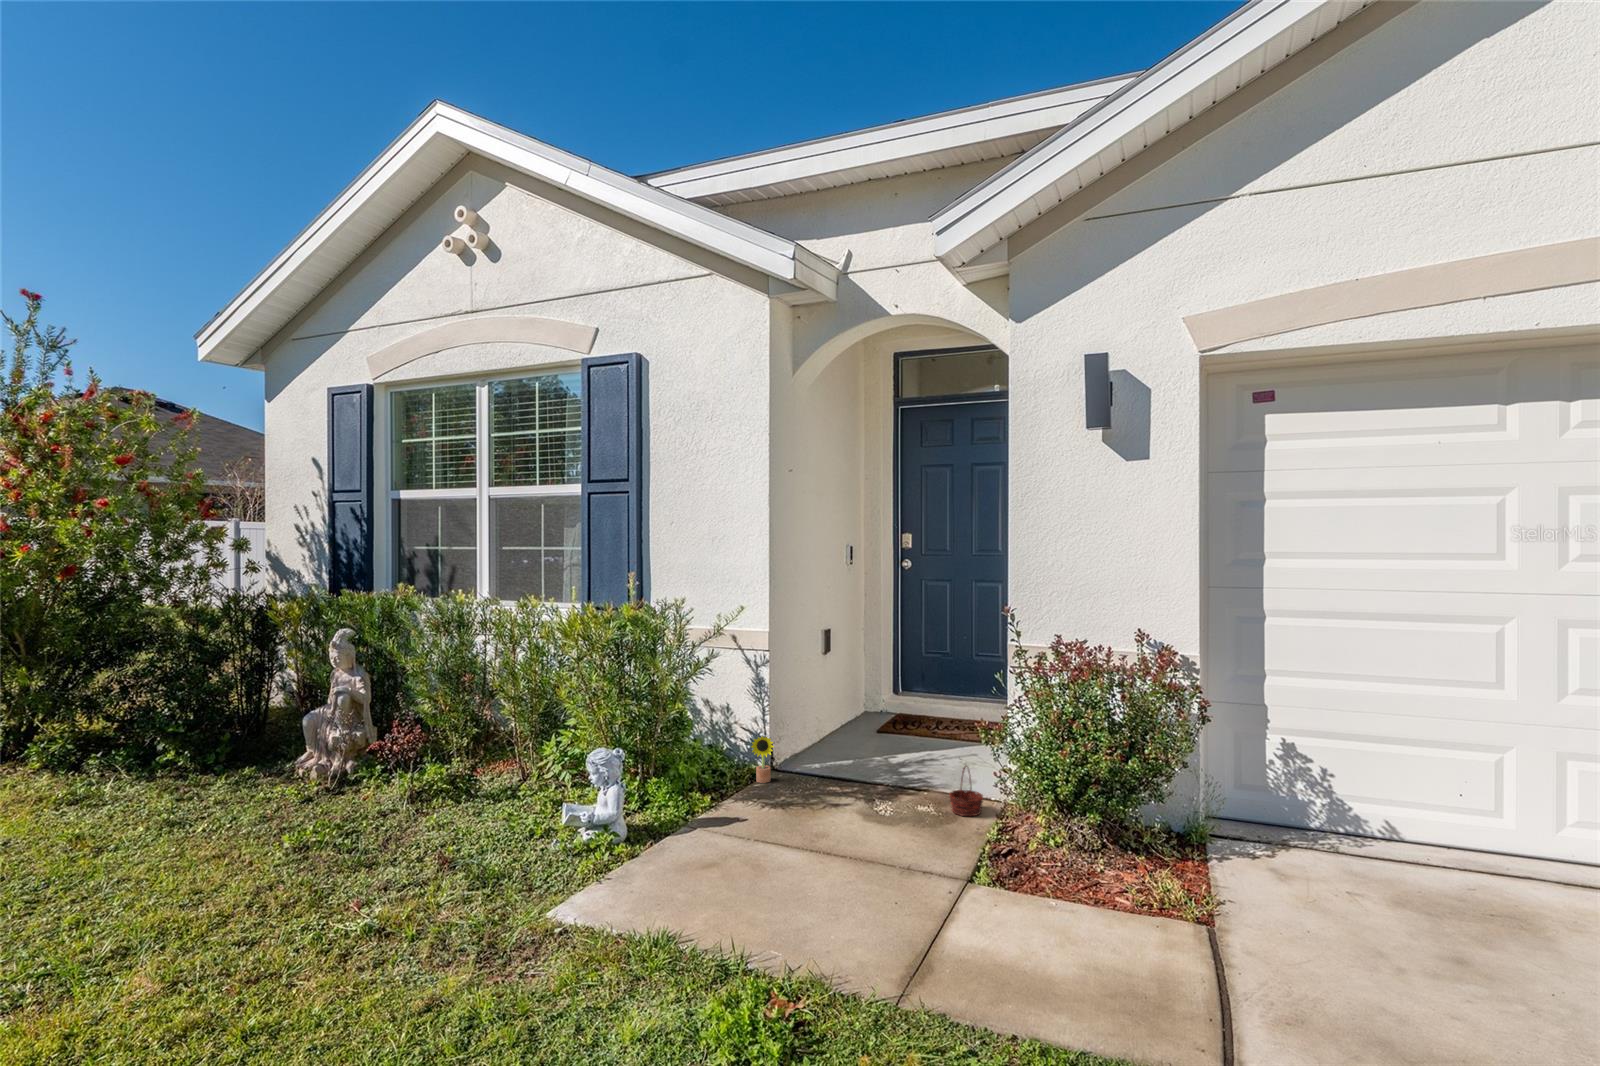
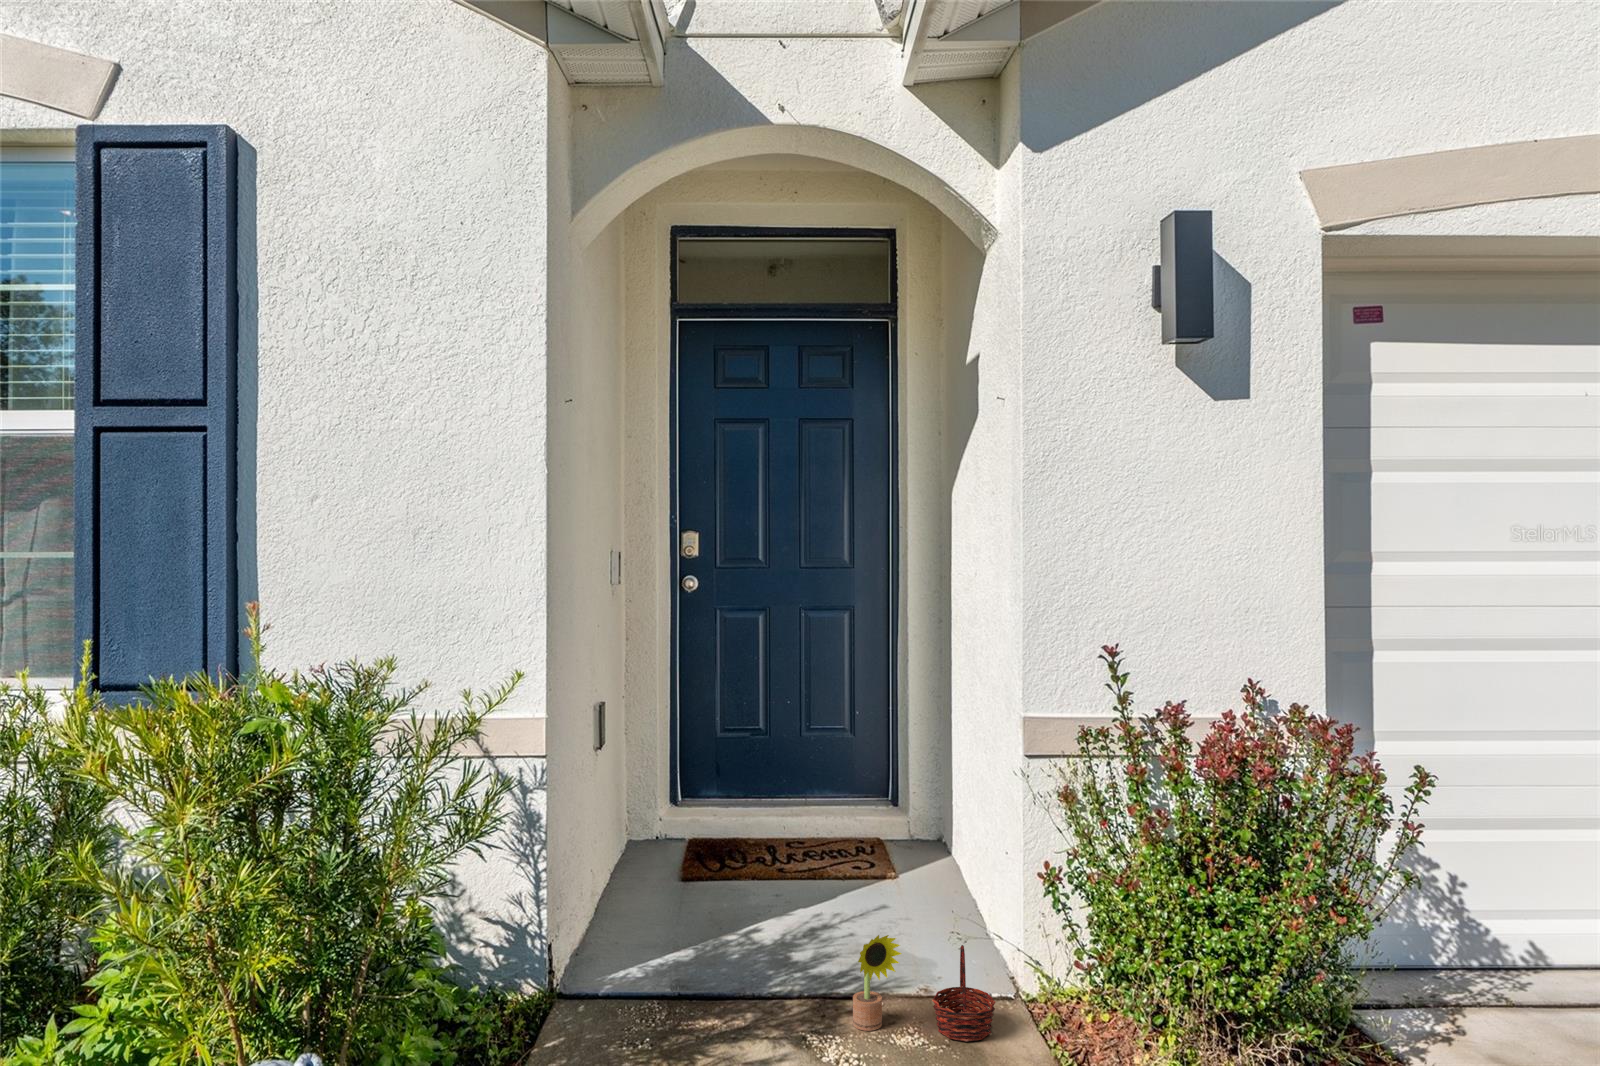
decorative plant: present [751,736,774,783] -> present [853,935,902,1031]

